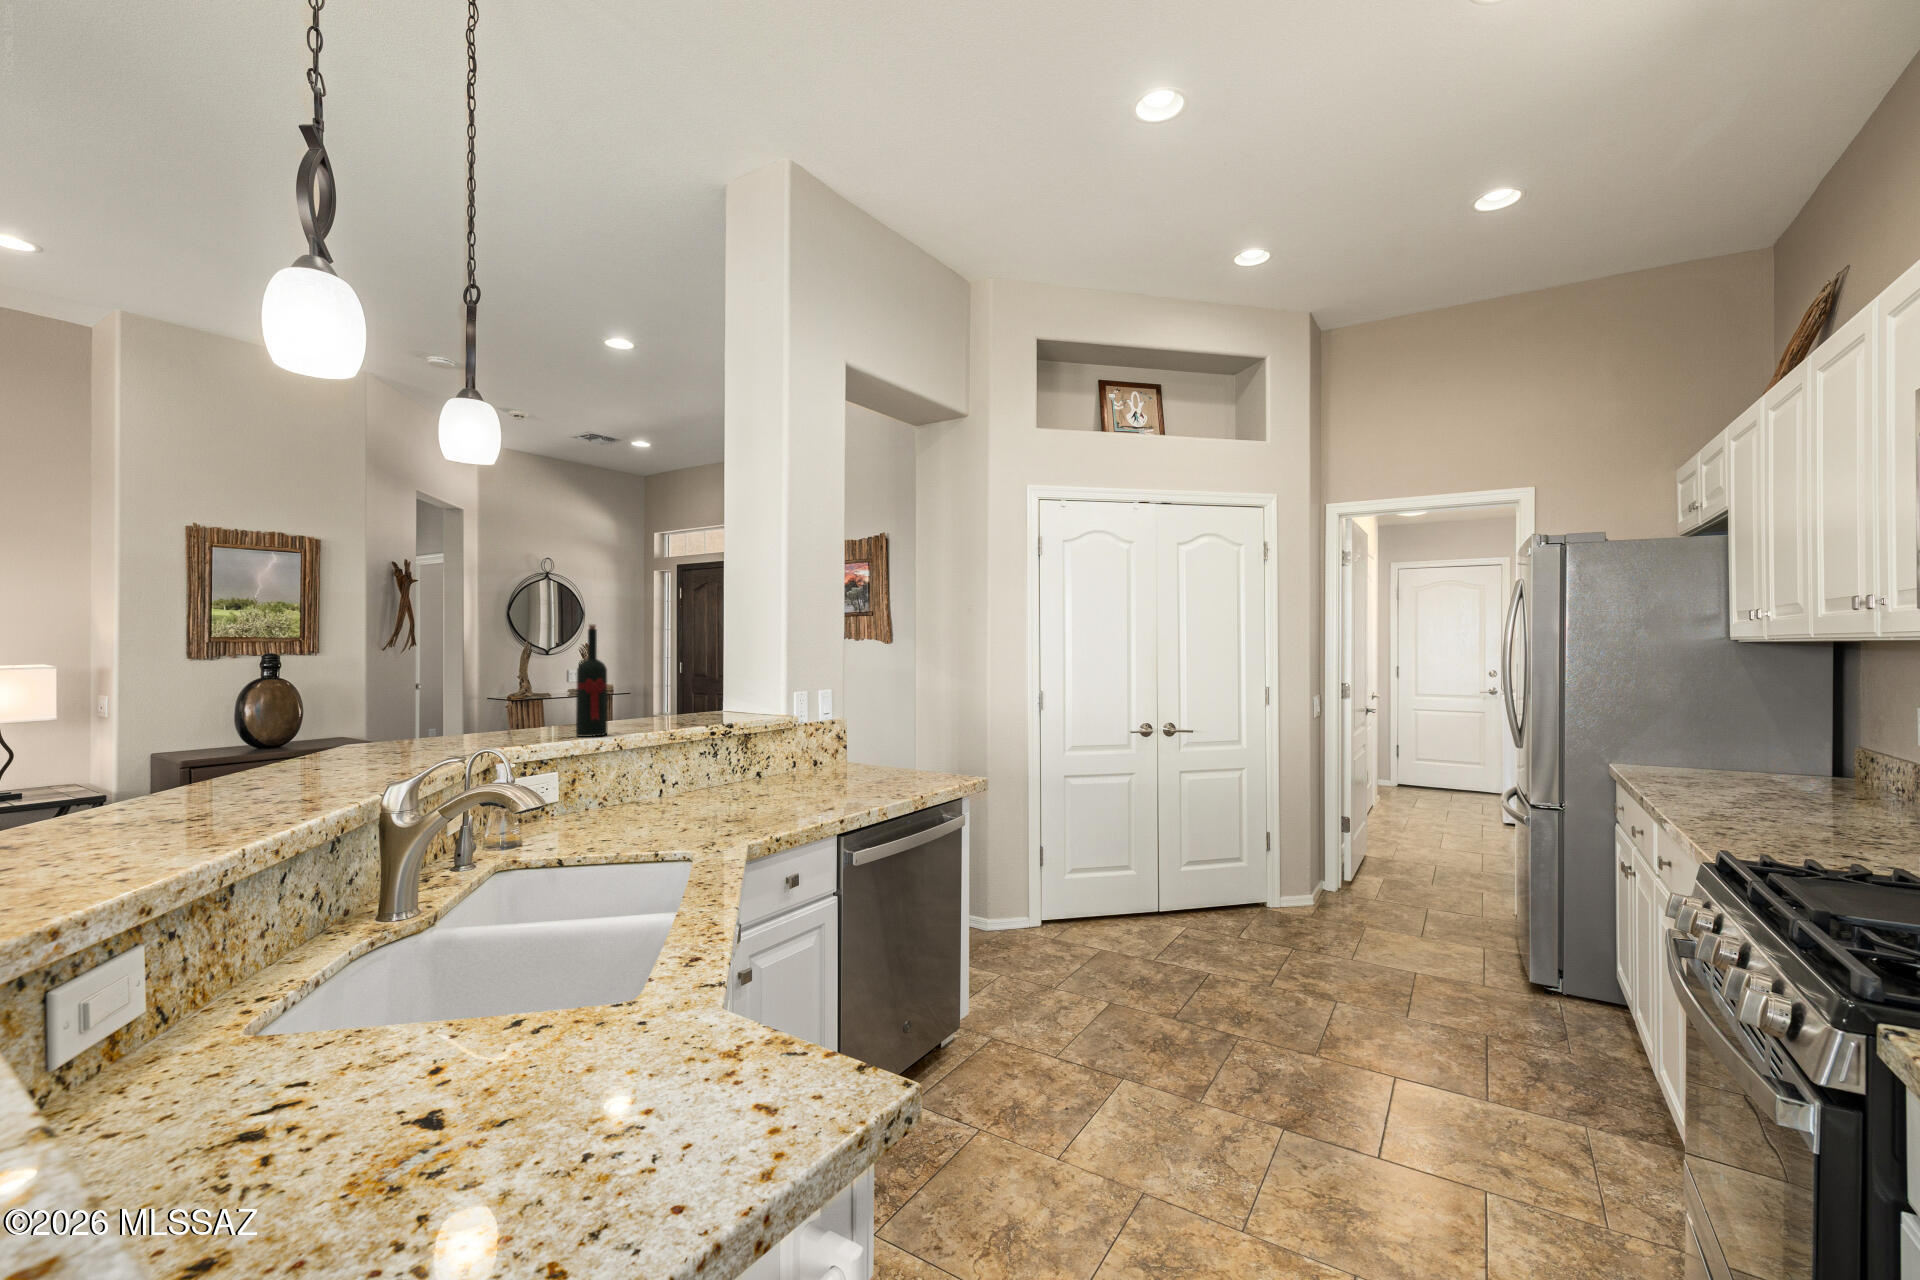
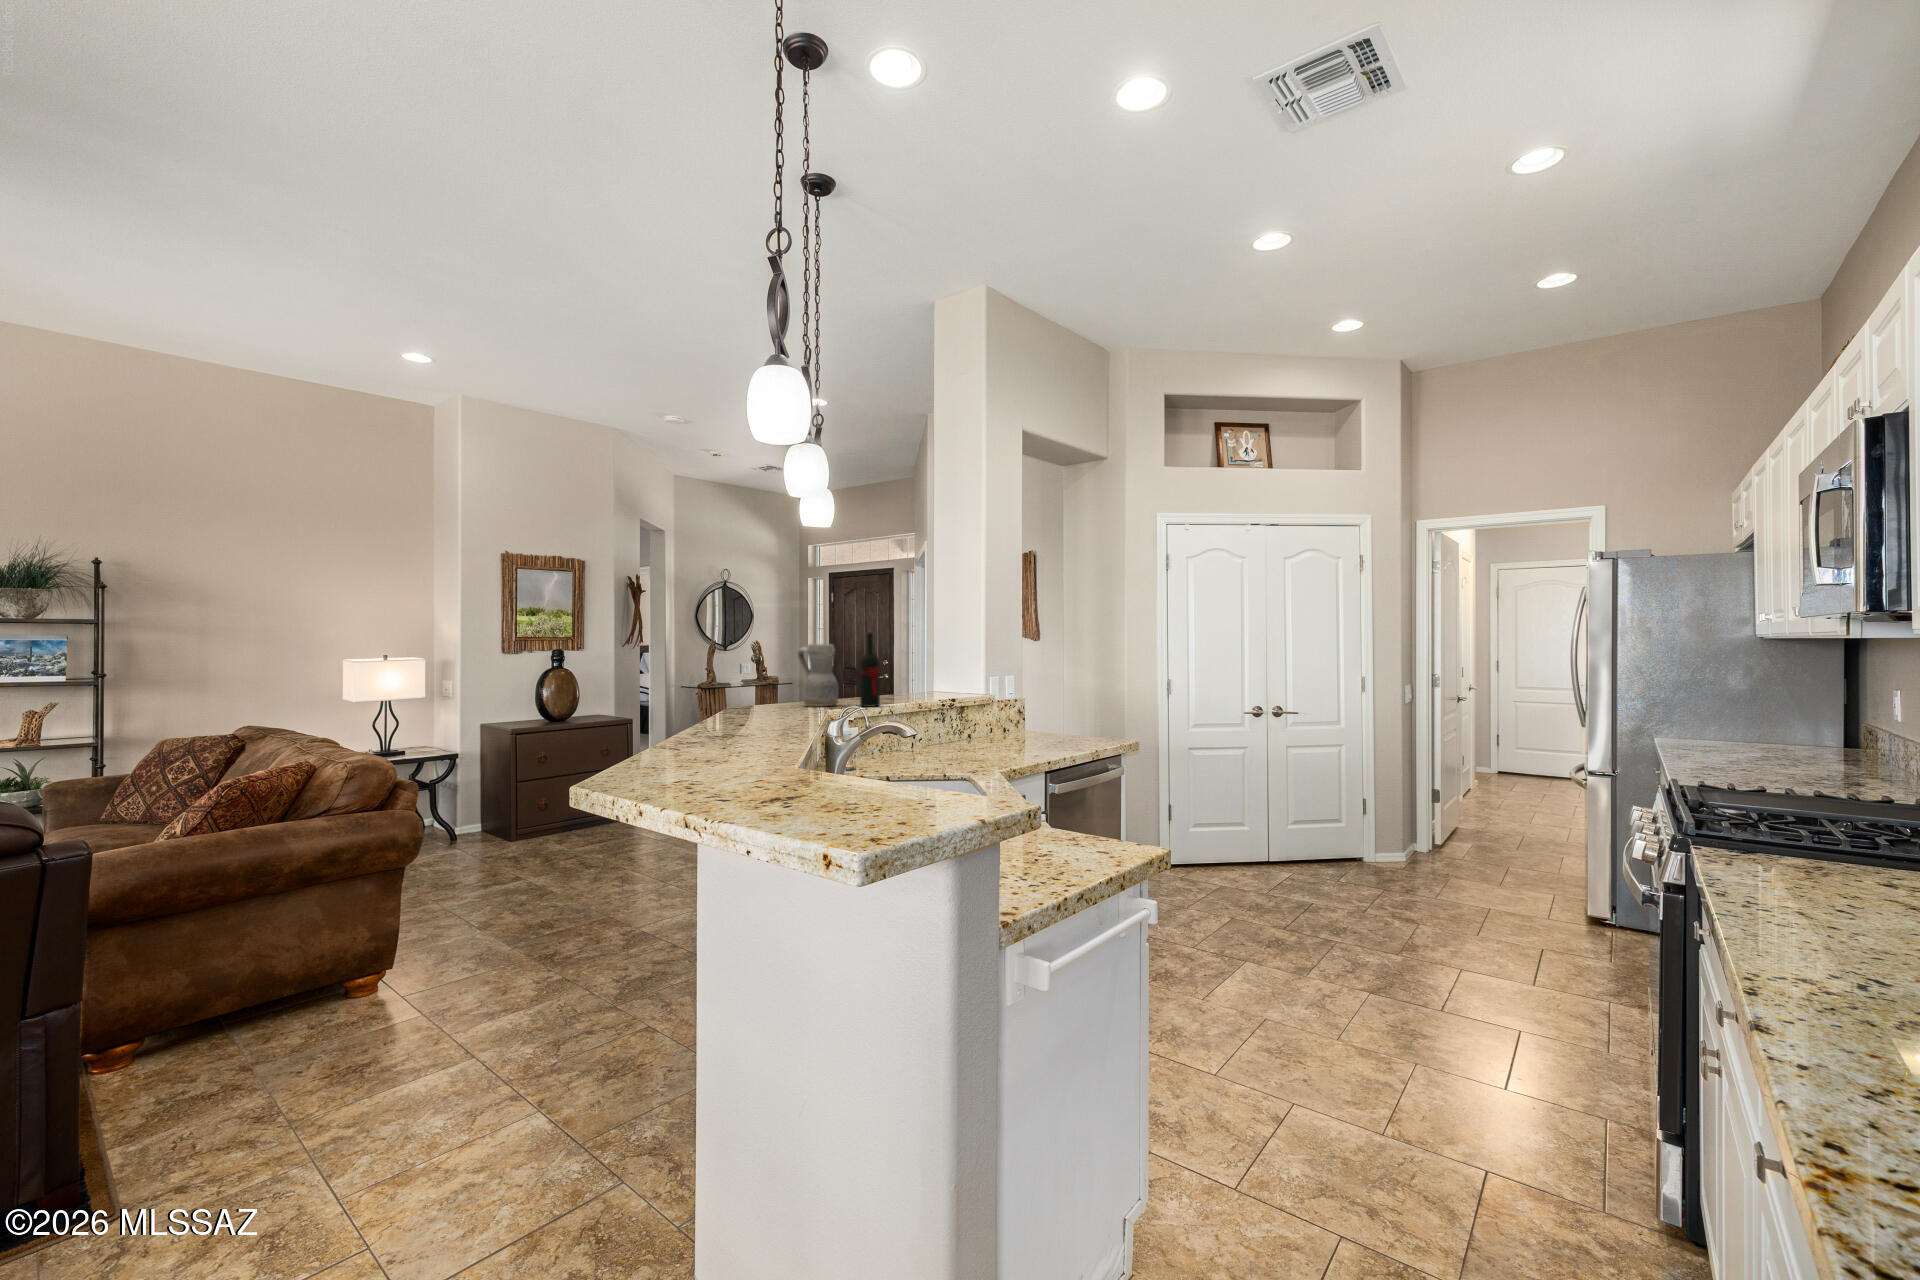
ceramic pitcher: none [488,644,551,736] -> present [798,644,838,706]

